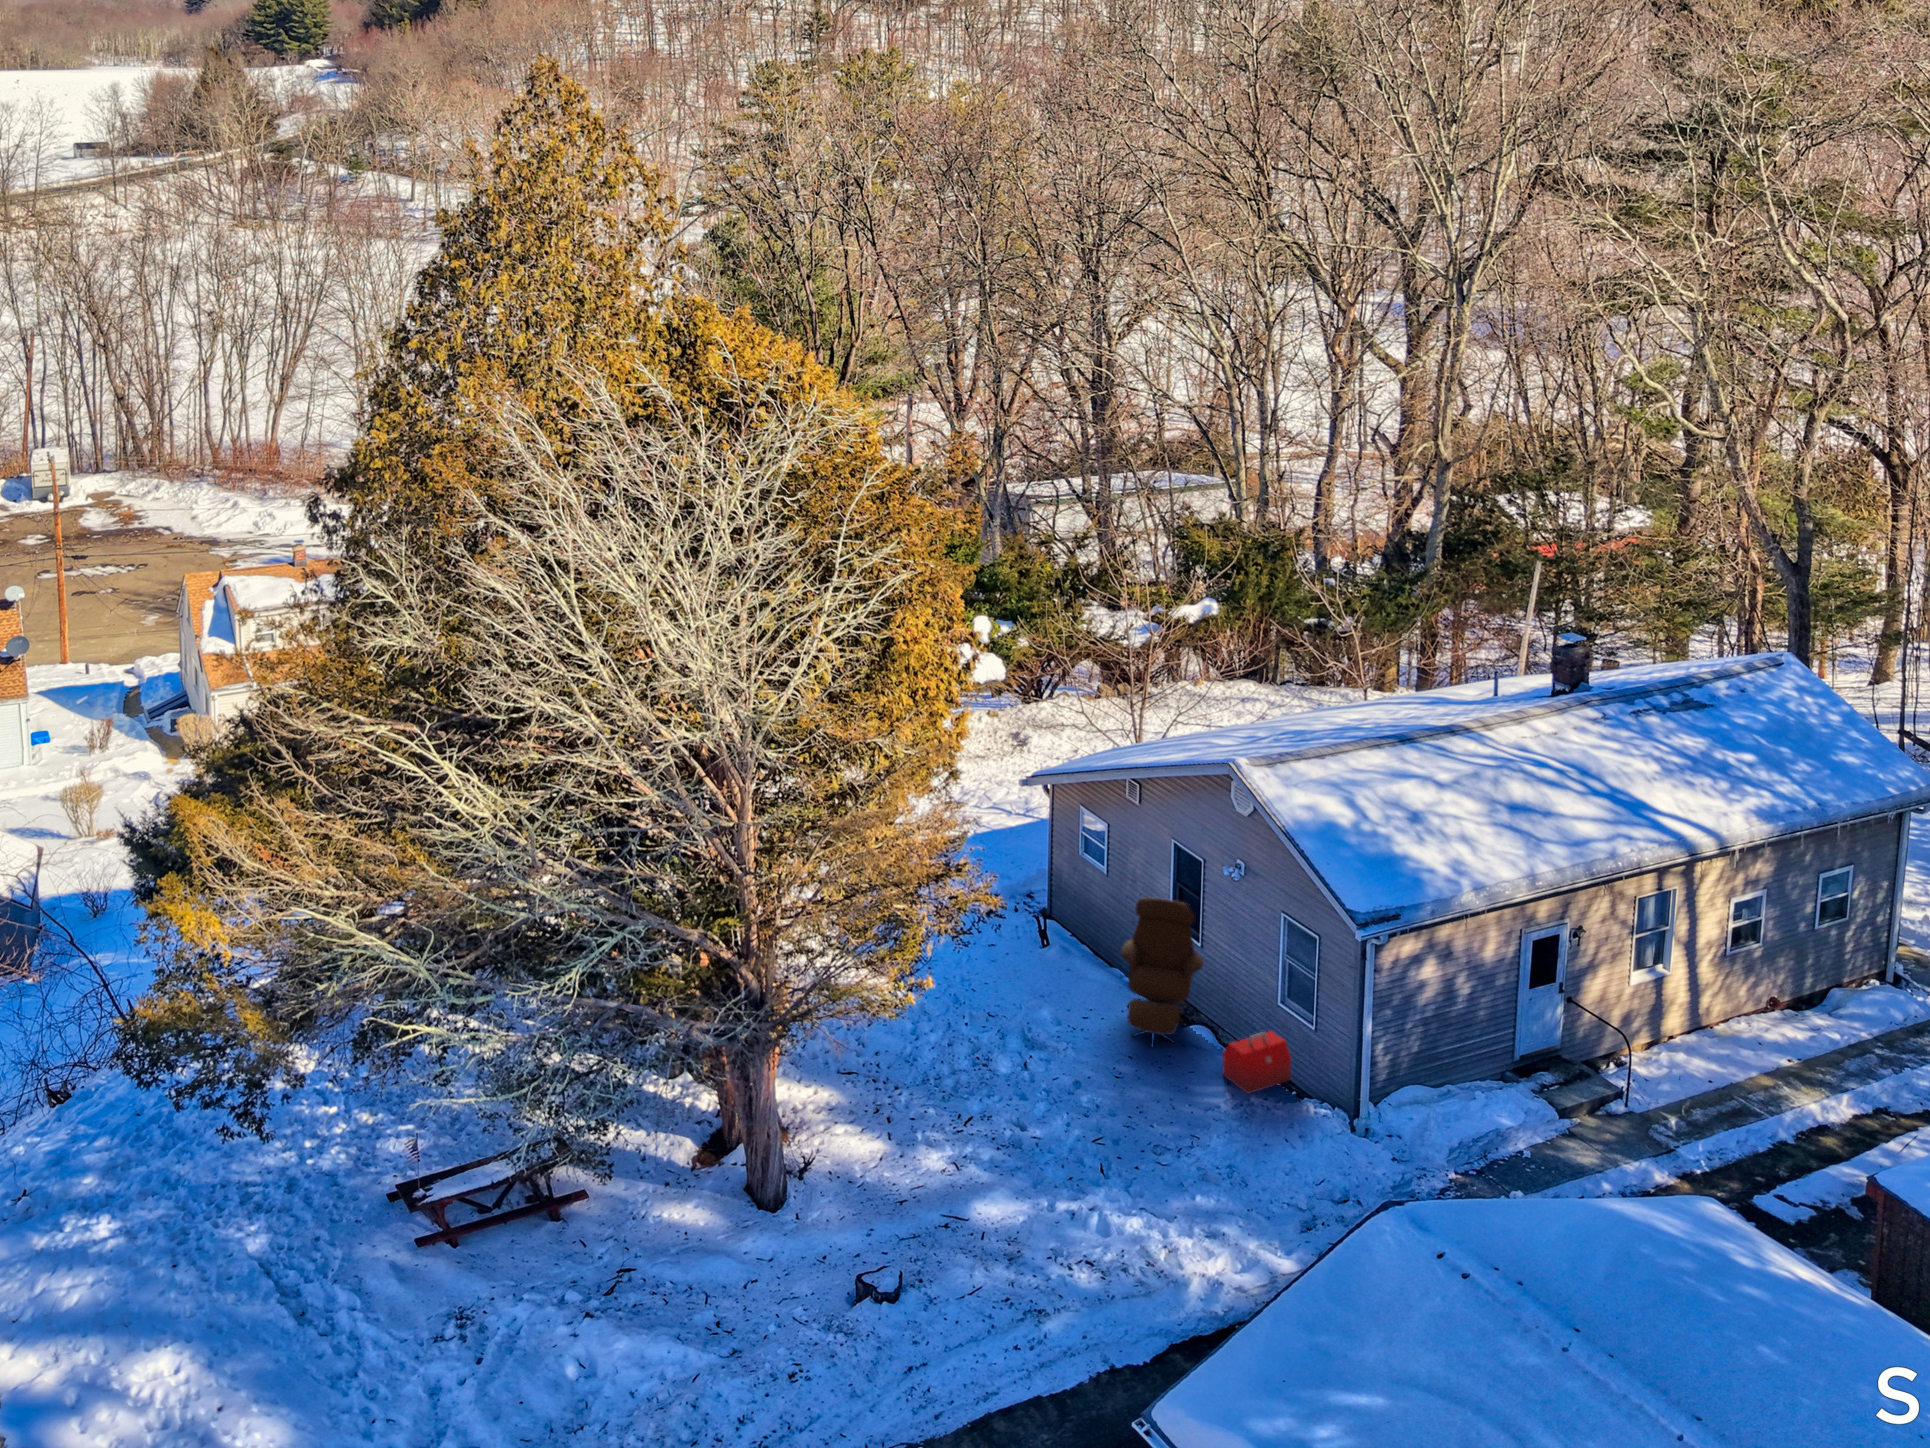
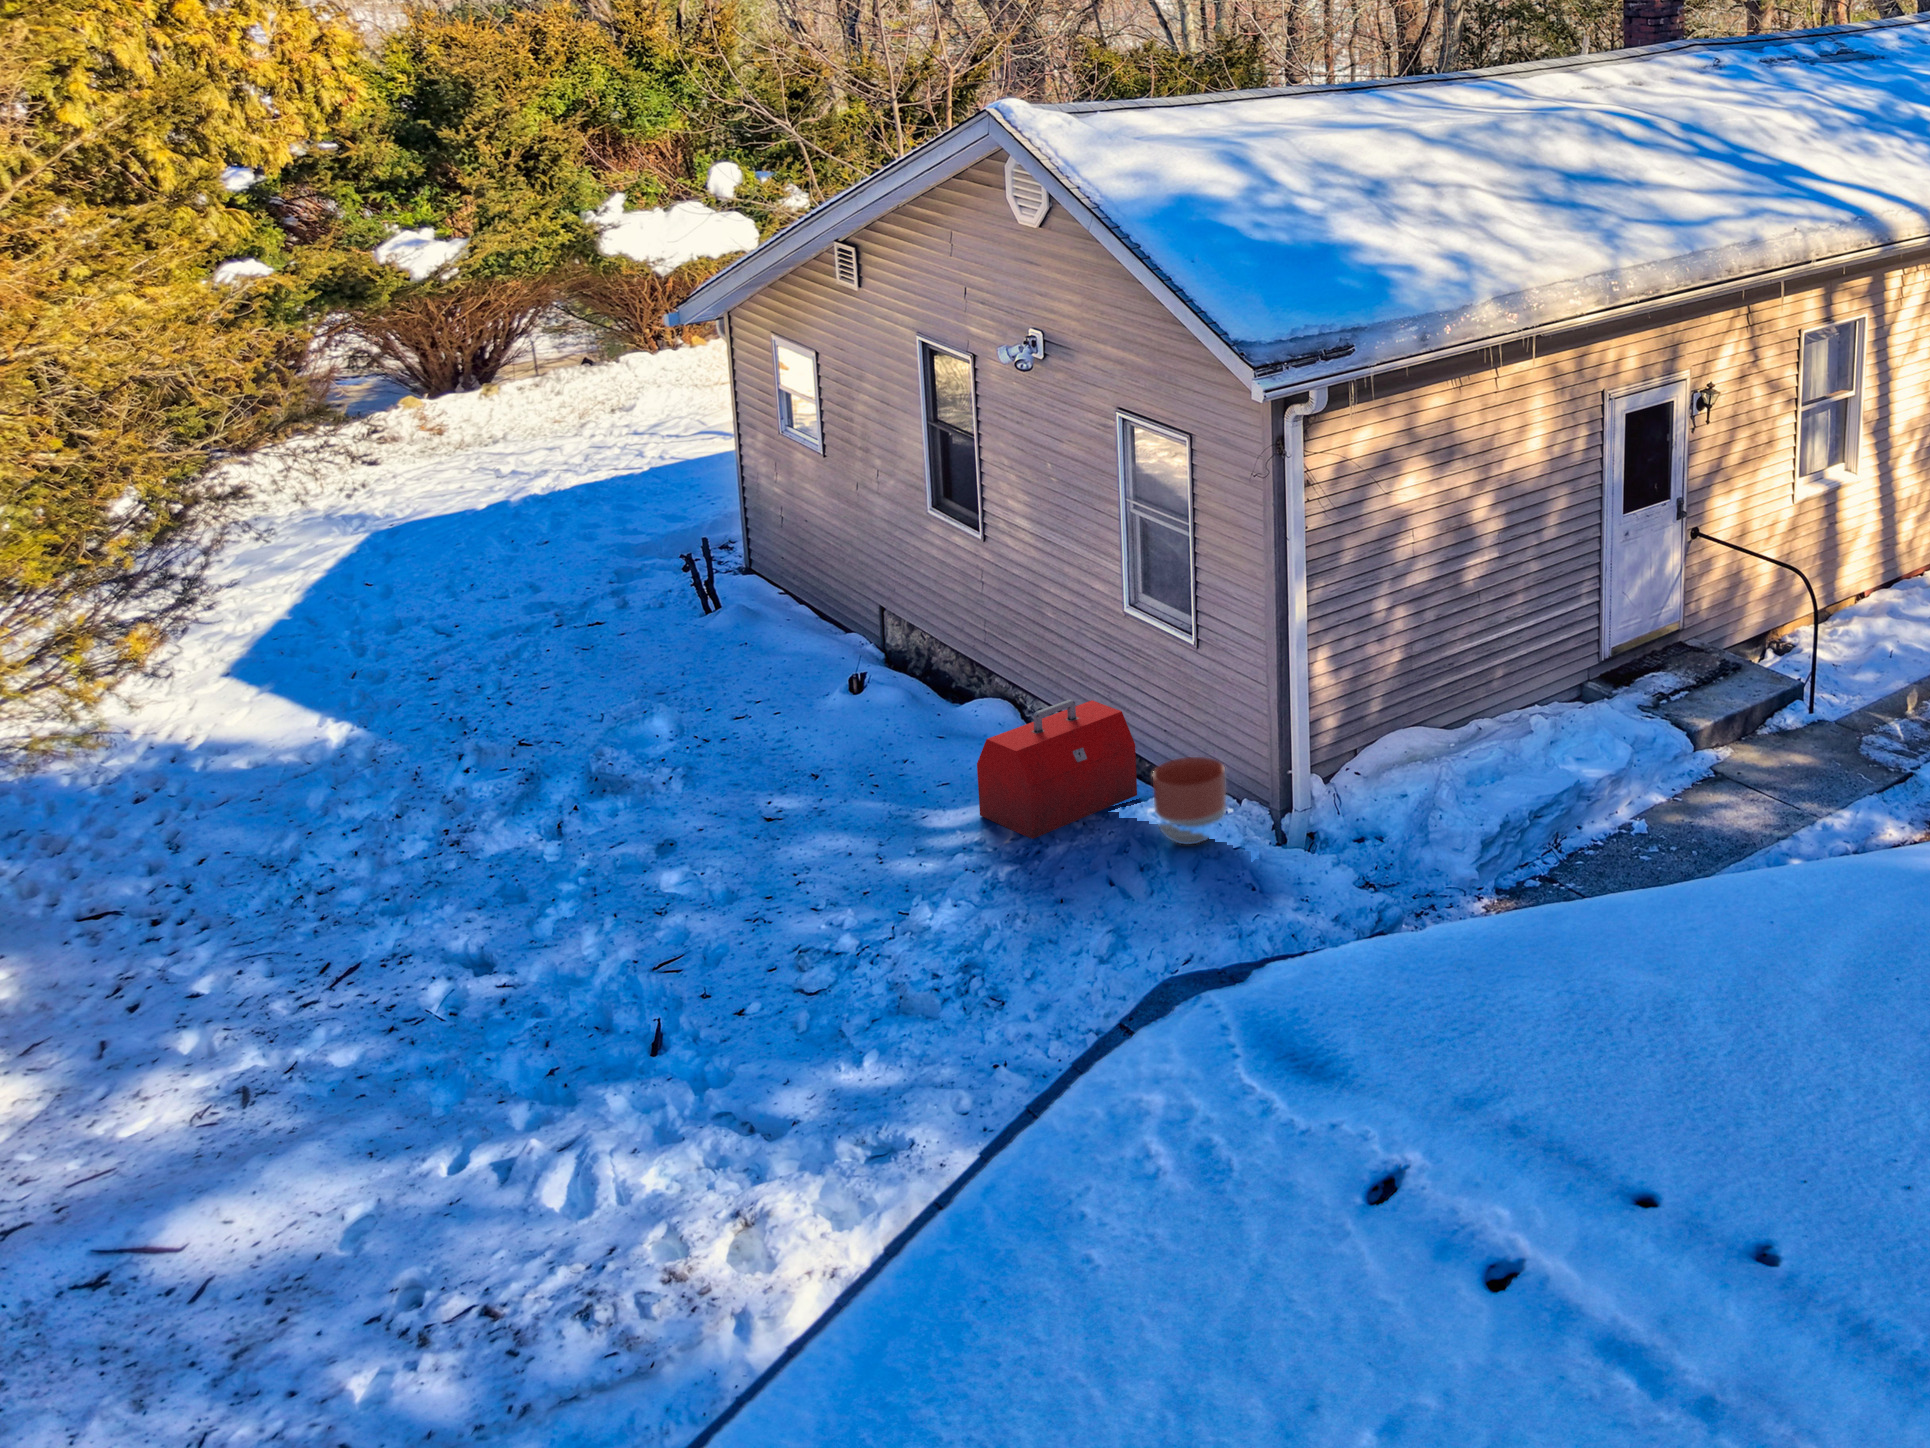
lounge chair: present [1121,897,1203,1047] -> none [764,492,958,800]
planter: none [1304,1074,1336,1116] -> present [1153,757,1226,844]

